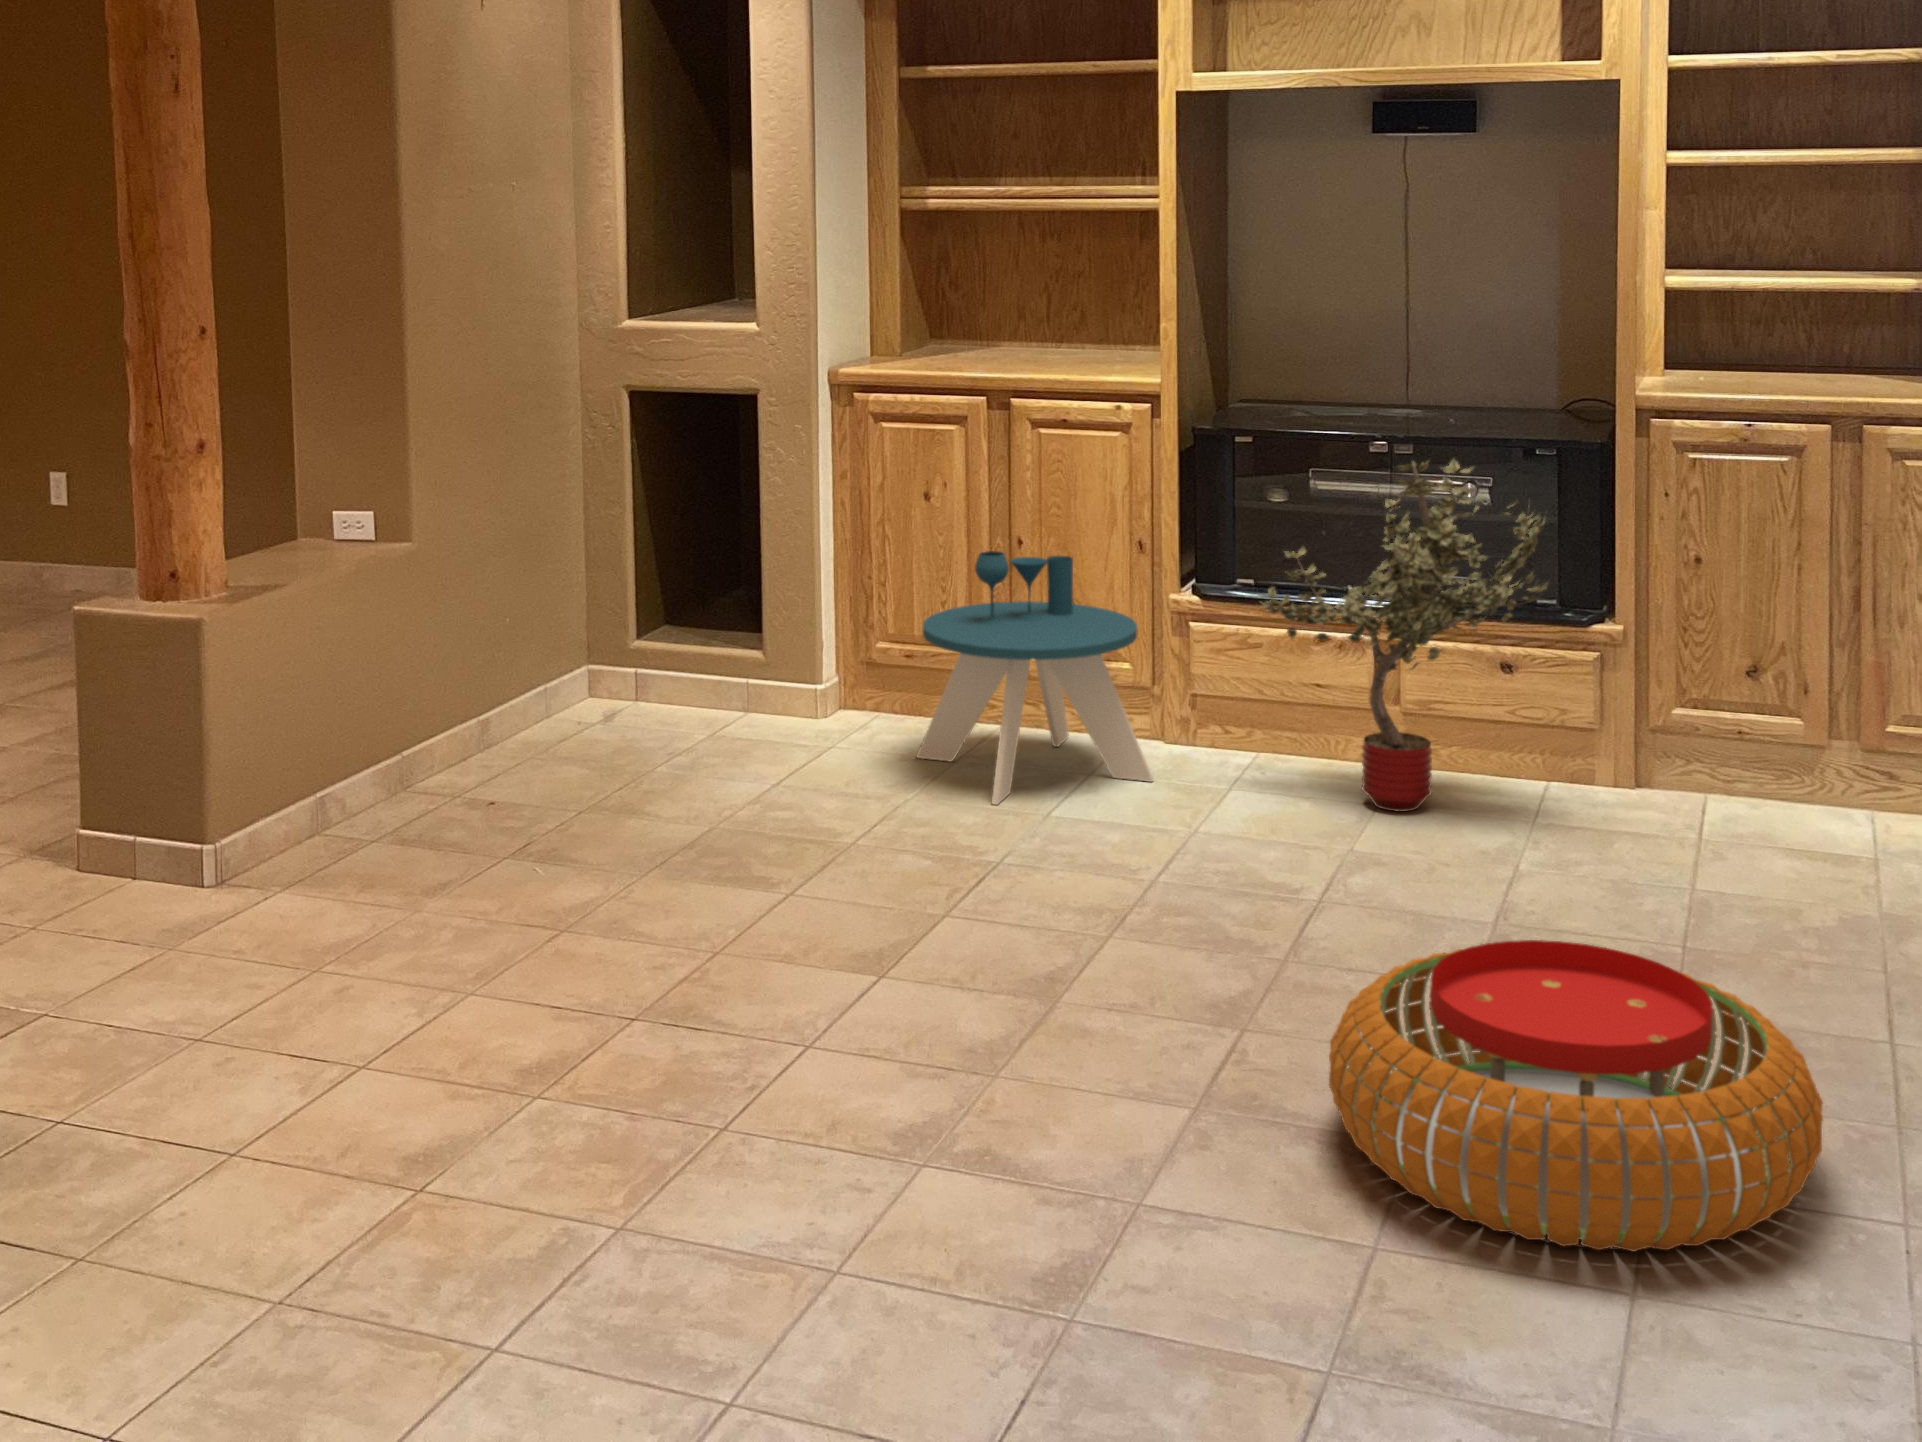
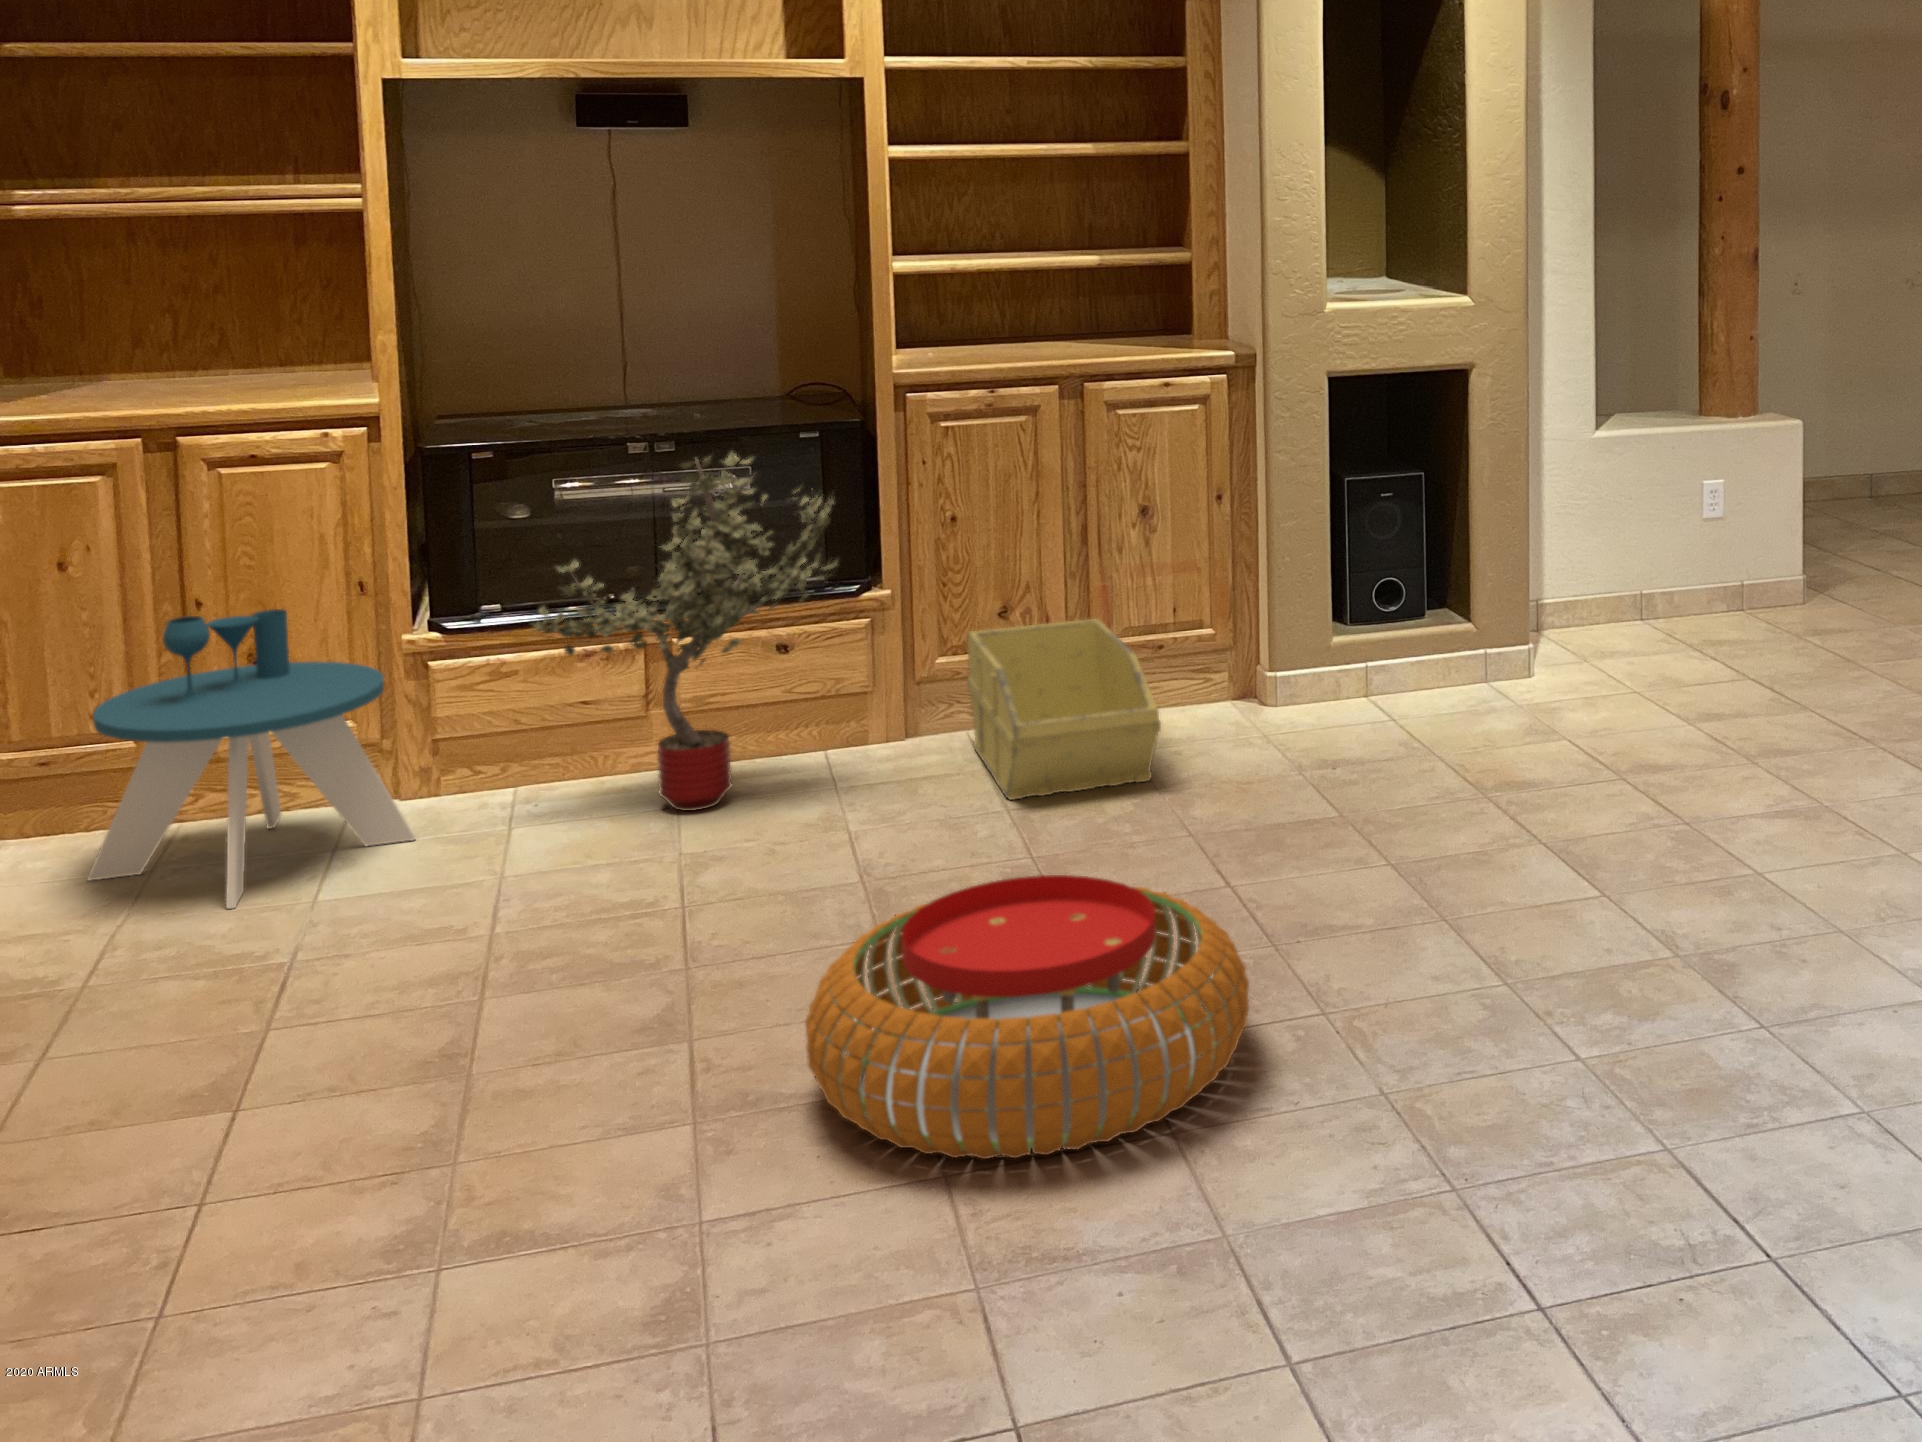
storage bin: none [1700,684,1892,893] -> present [967,619,1161,800]

